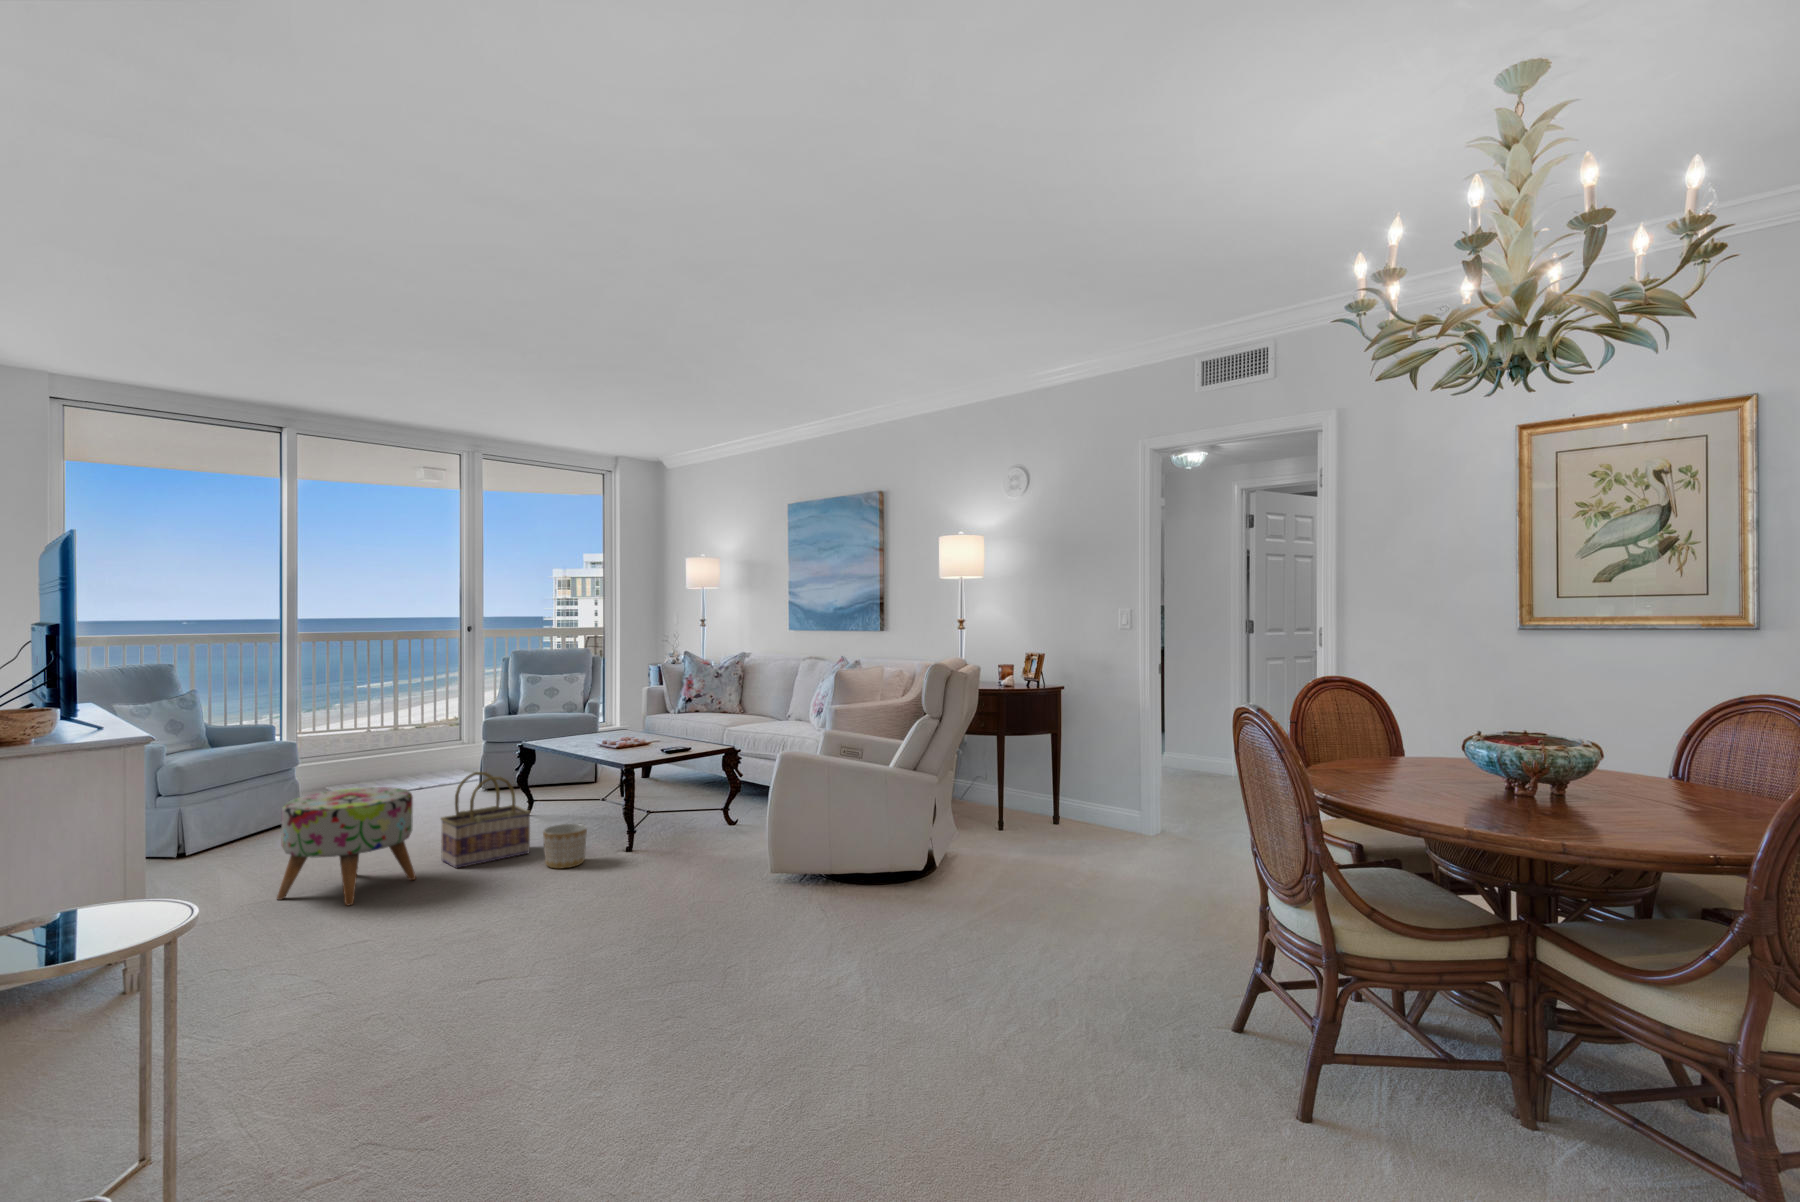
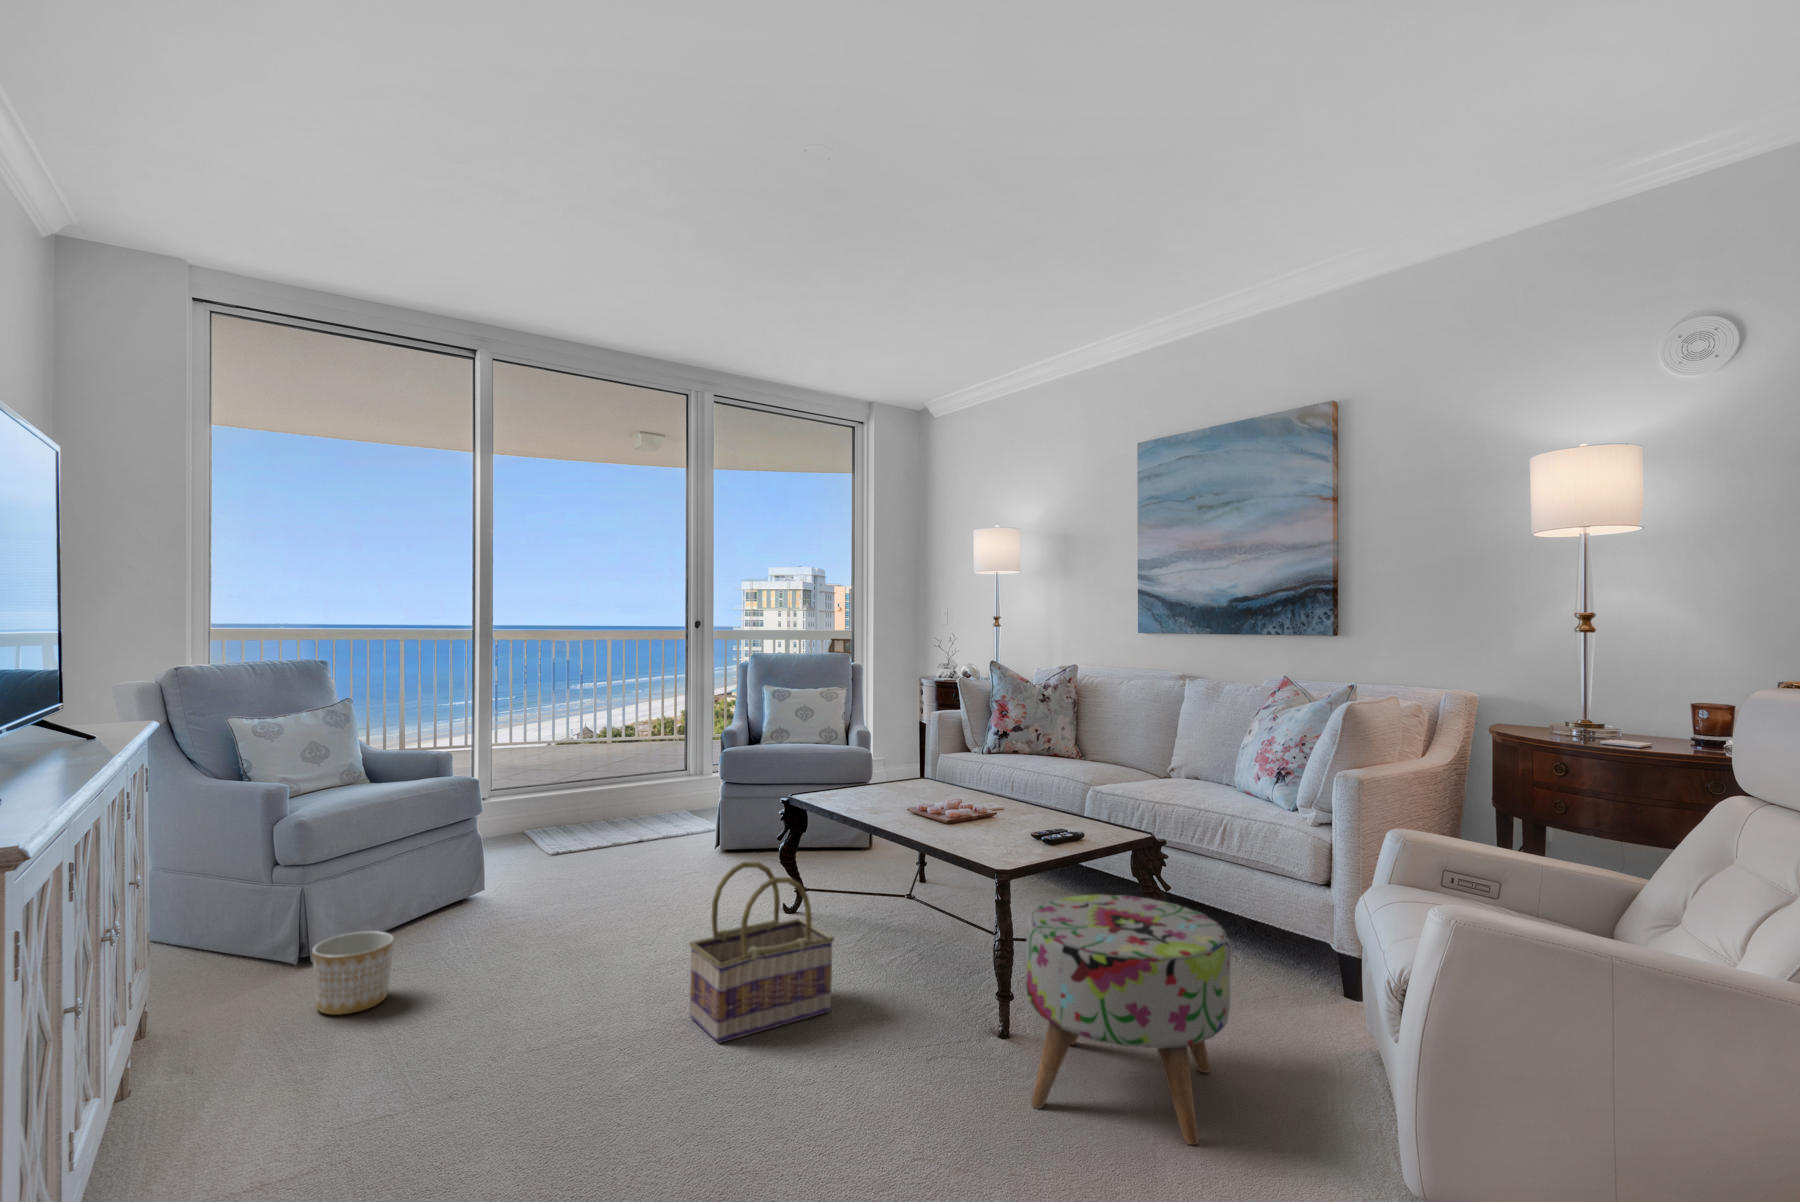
ottoman: present [276,787,416,906] -> present [1026,894,1231,1145]
planter: present [543,824,587,869] -> present [312,931,394,1015]

